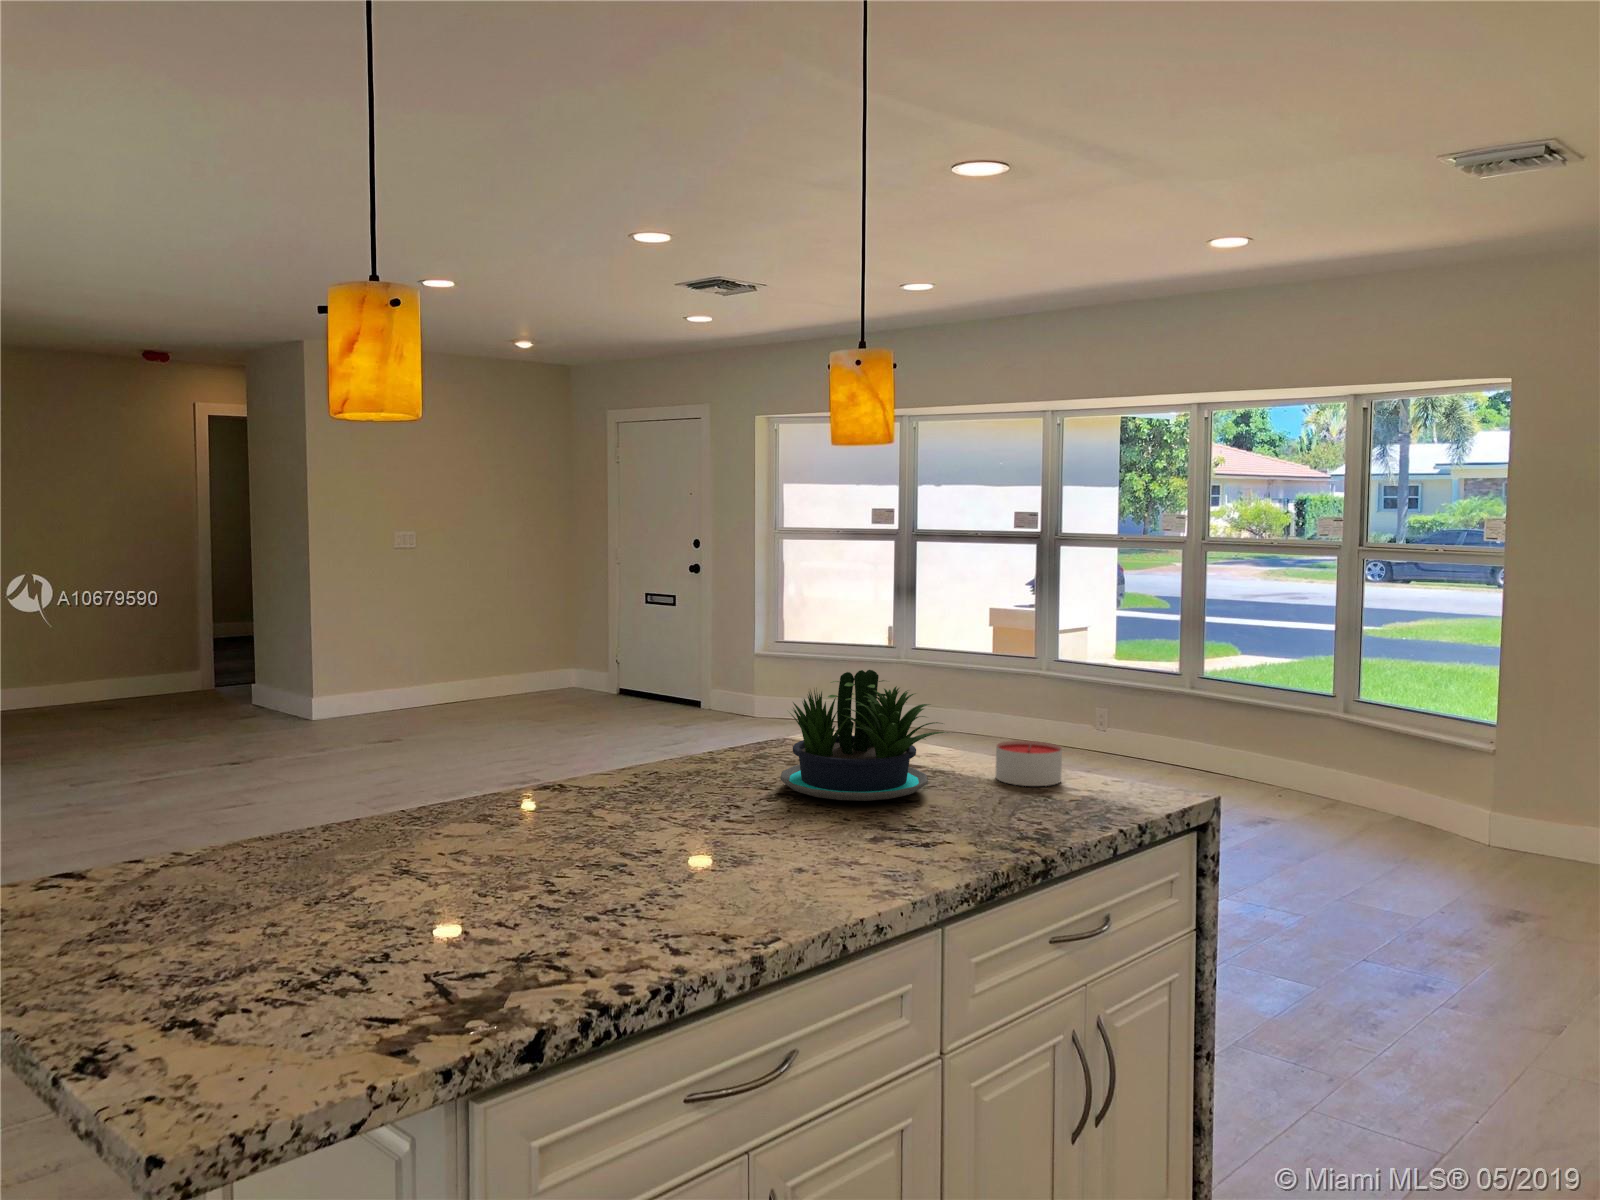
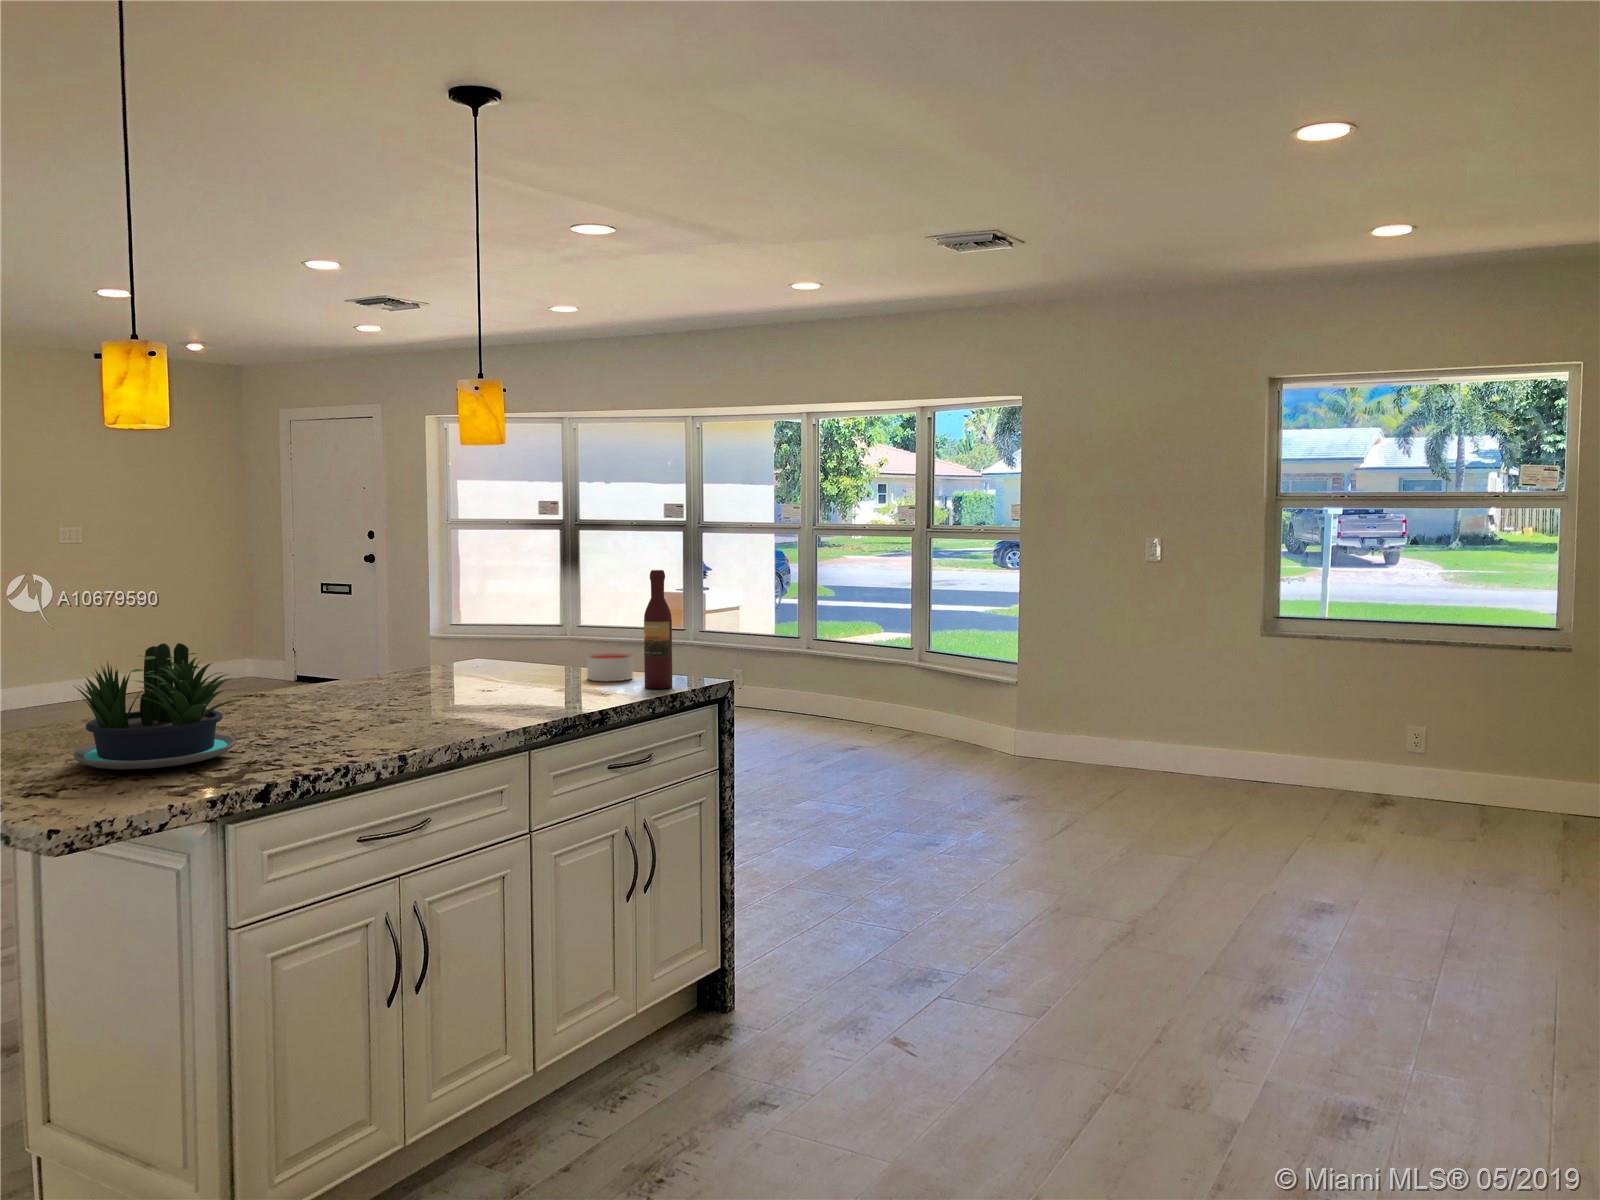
wine bottle: none [1088,629,1133,808] -> present [644,570,672,689]
potted plant: present [780,670,948,801] -> present [73,643,251,769]

